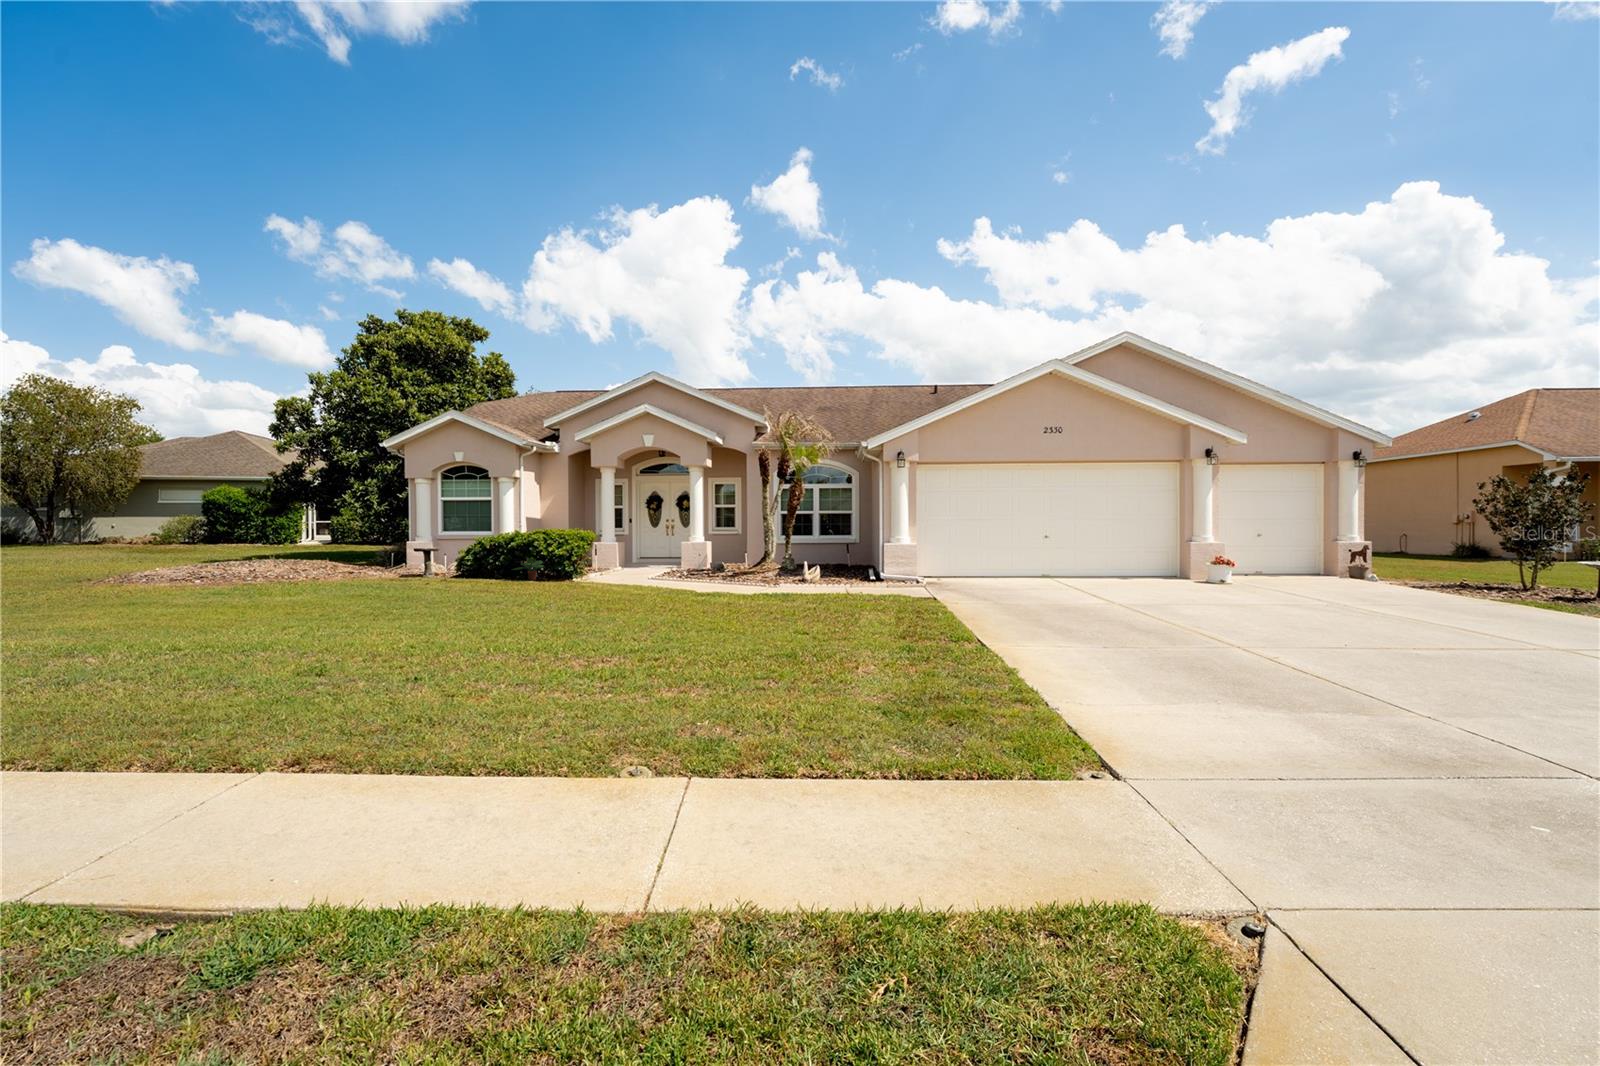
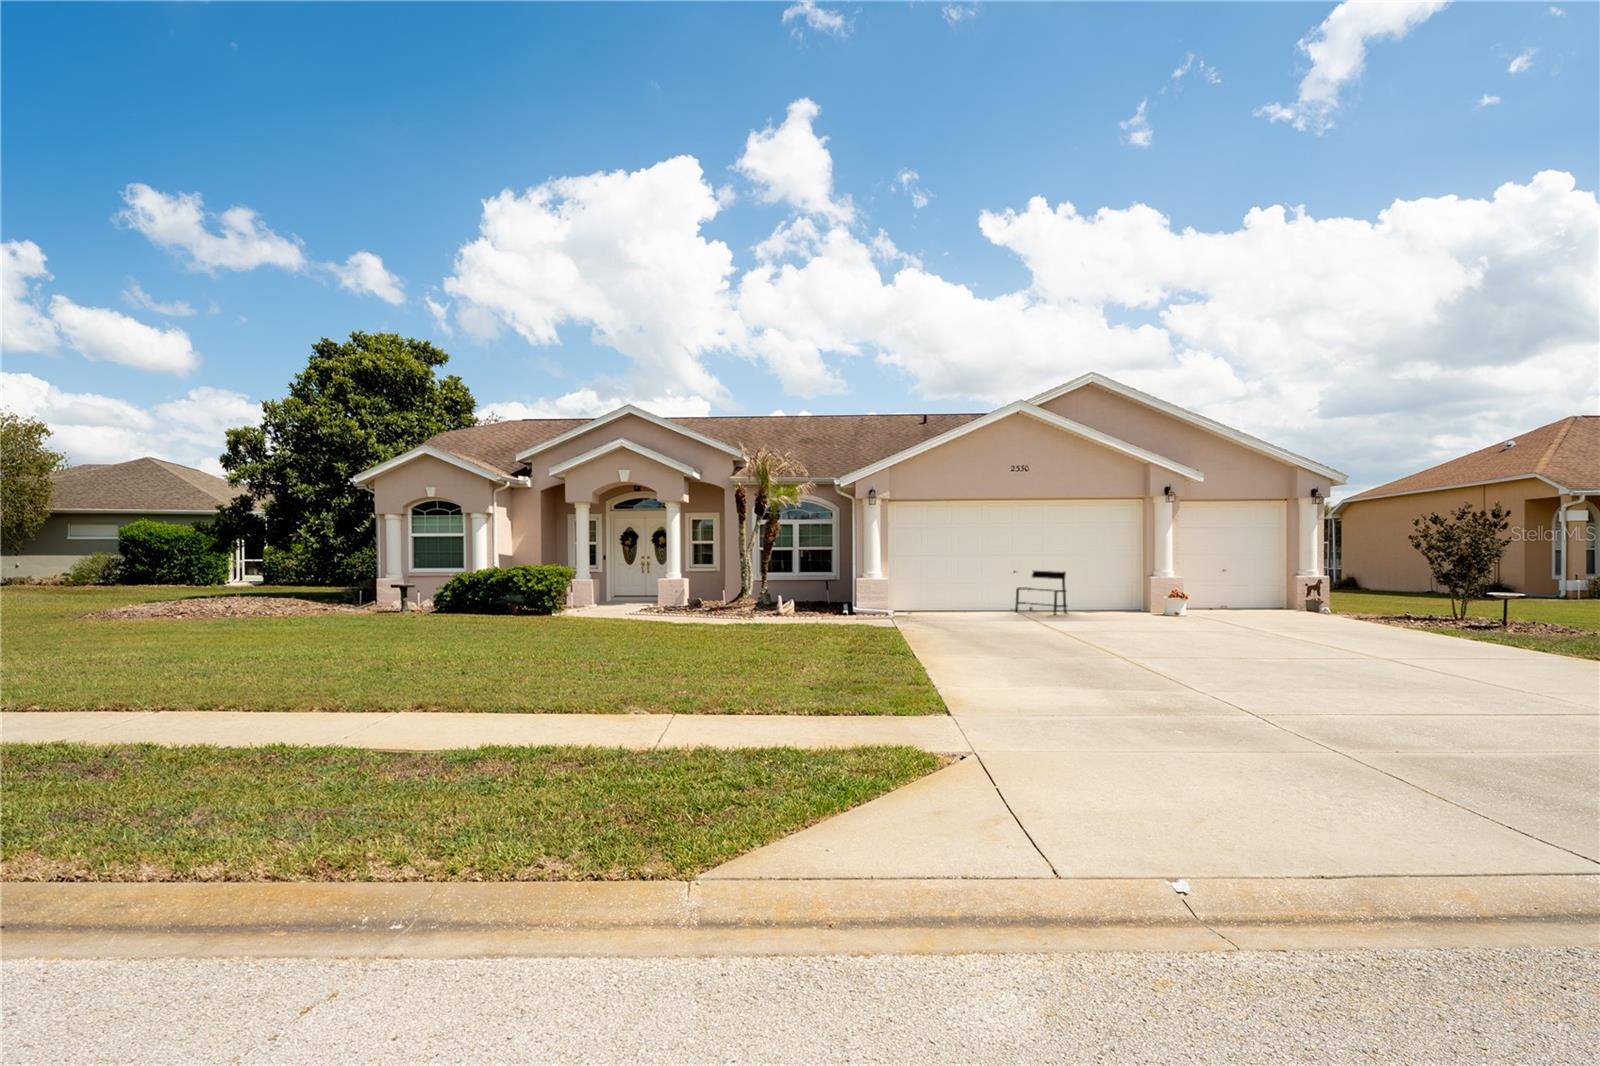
bench: none [1046,535,1102,582] -> present [1015,571,1067,614]

